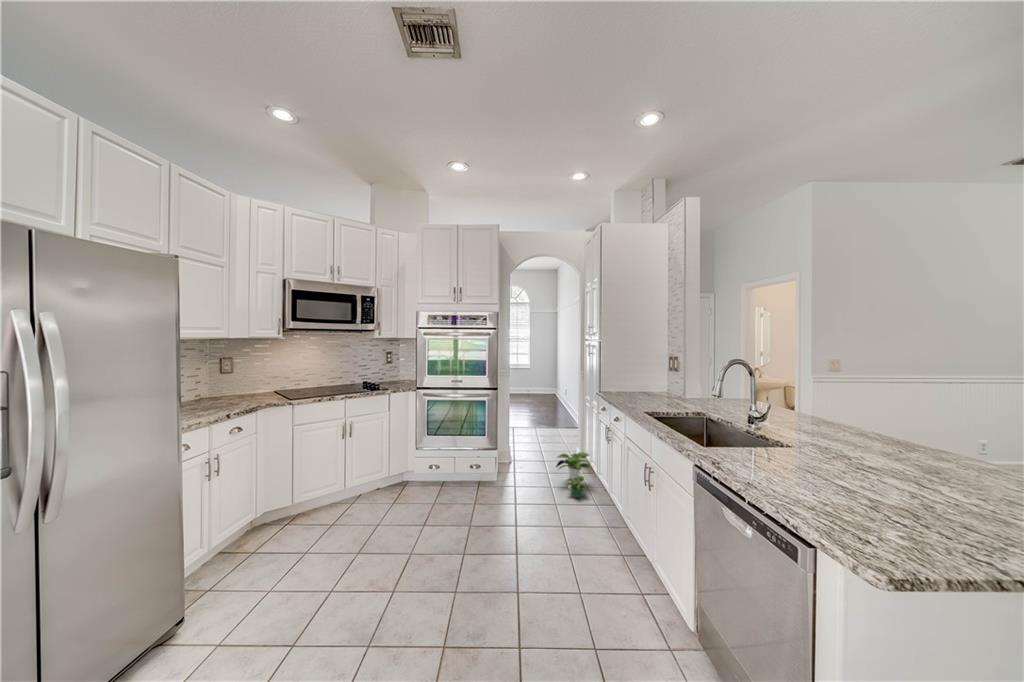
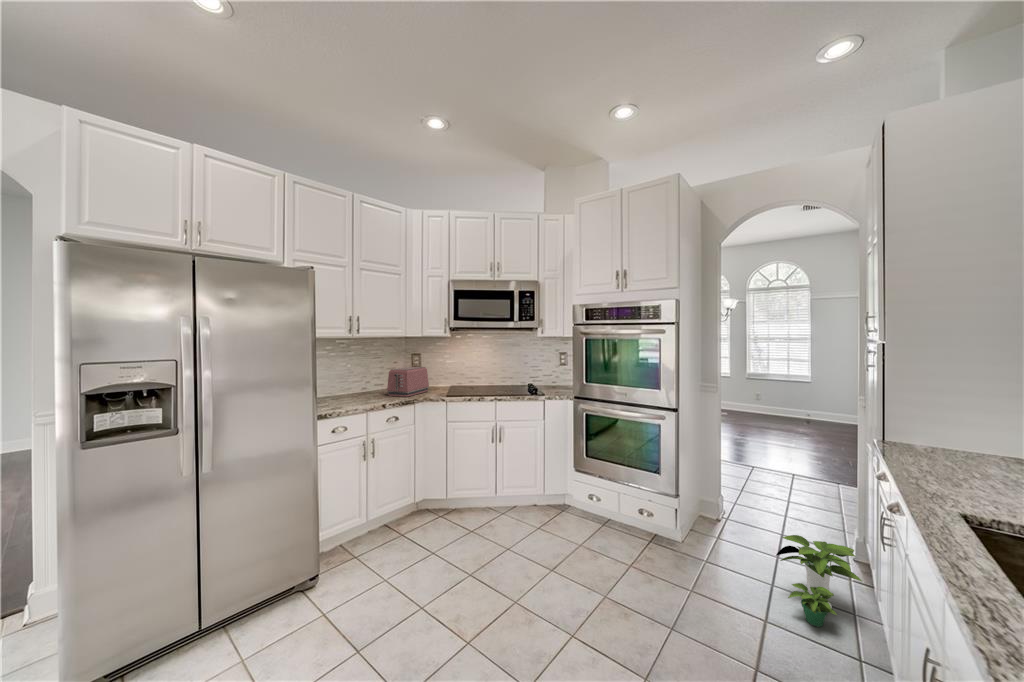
toaster: none [208,371,256,406] -> present [387,367,429,397]

